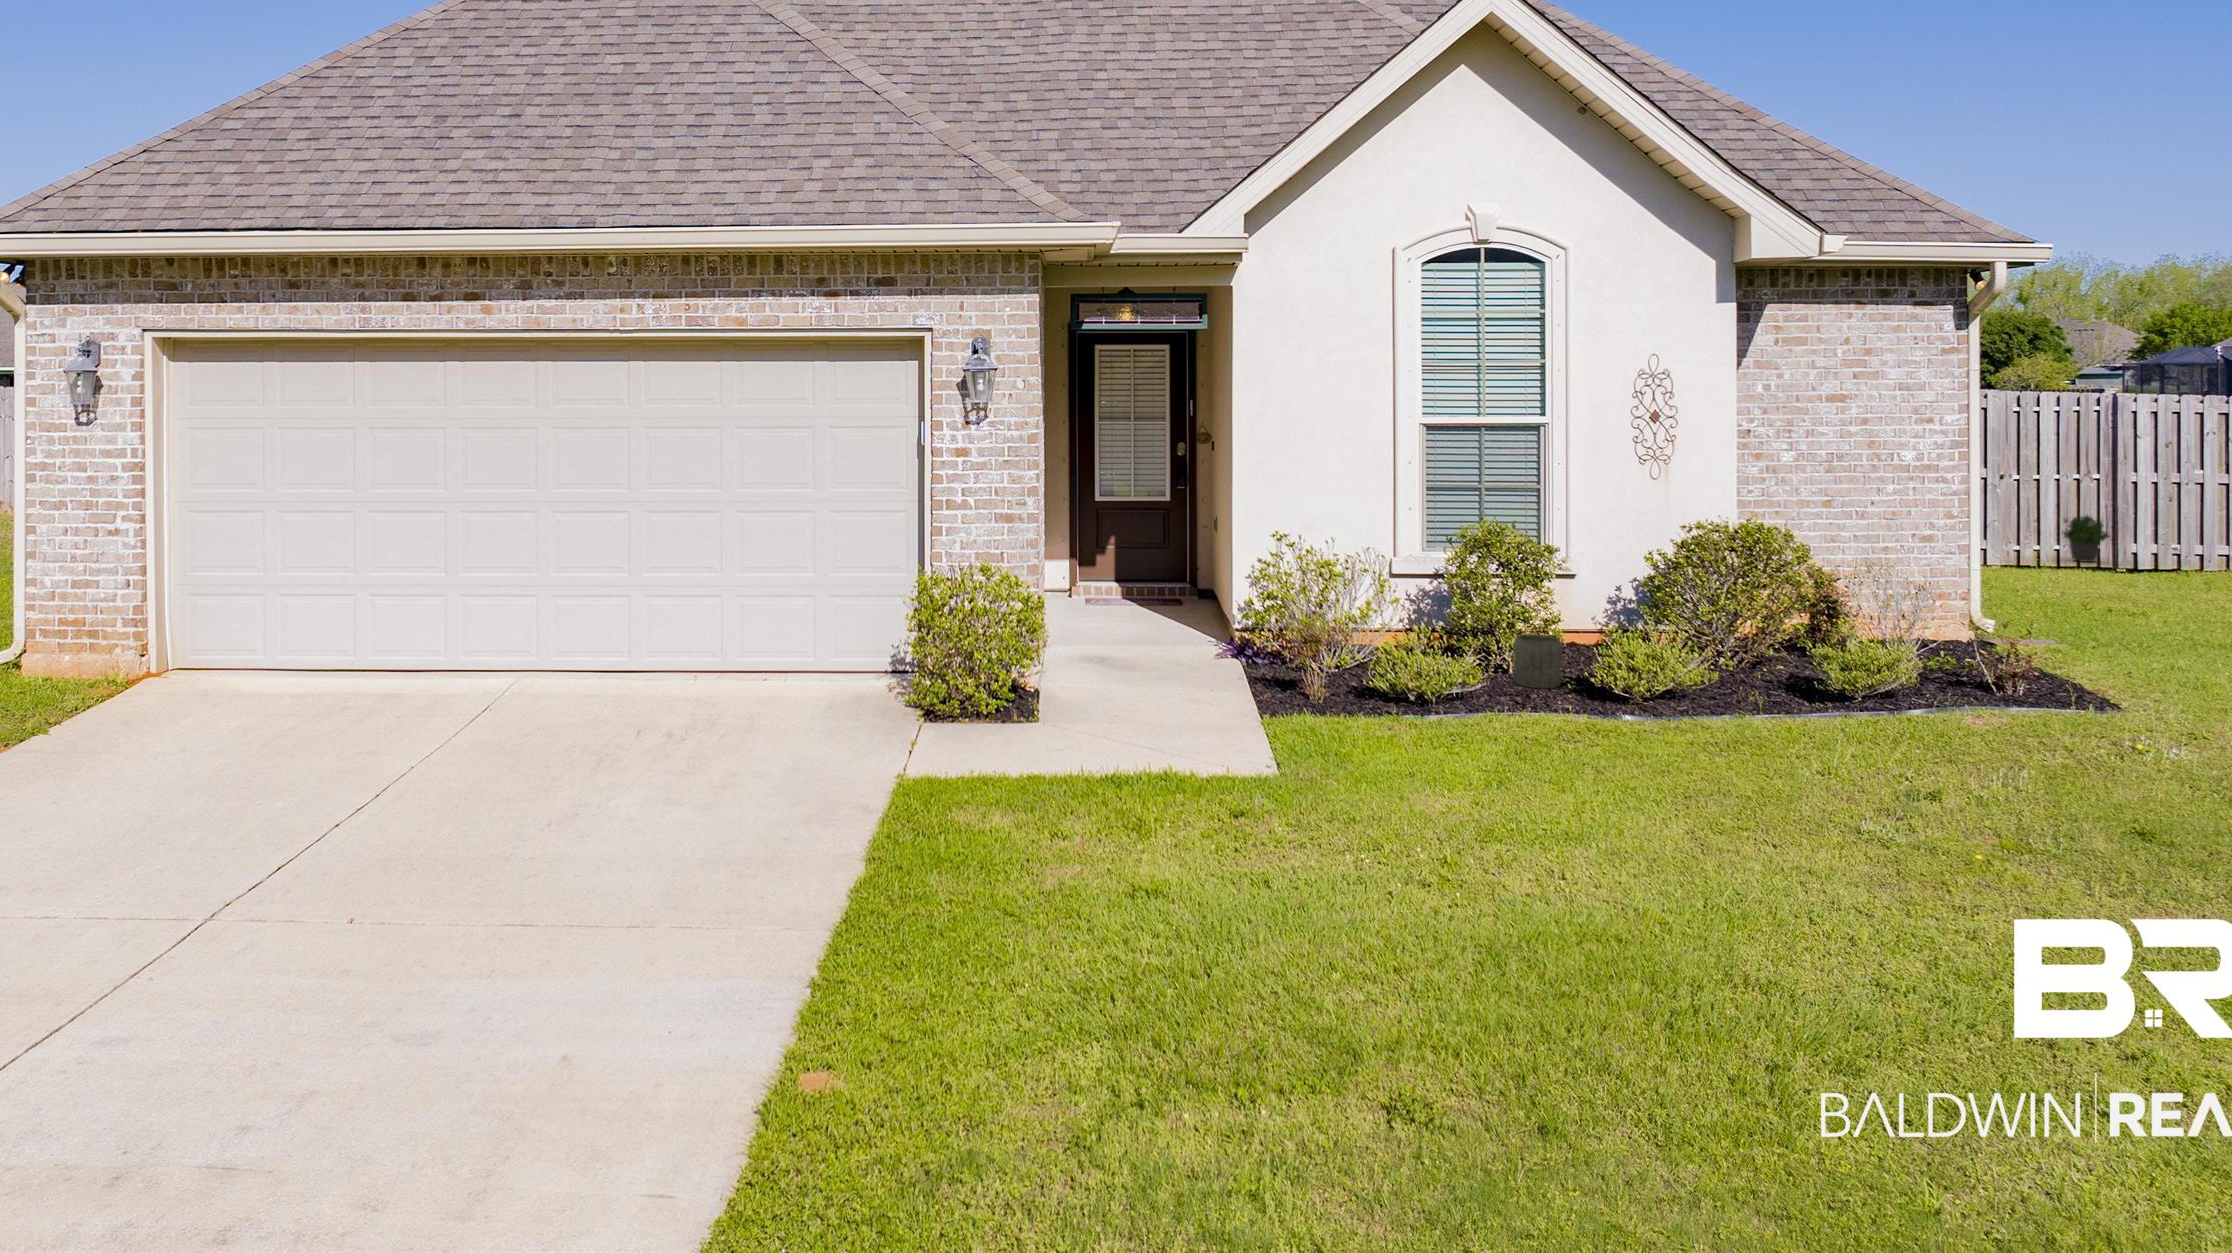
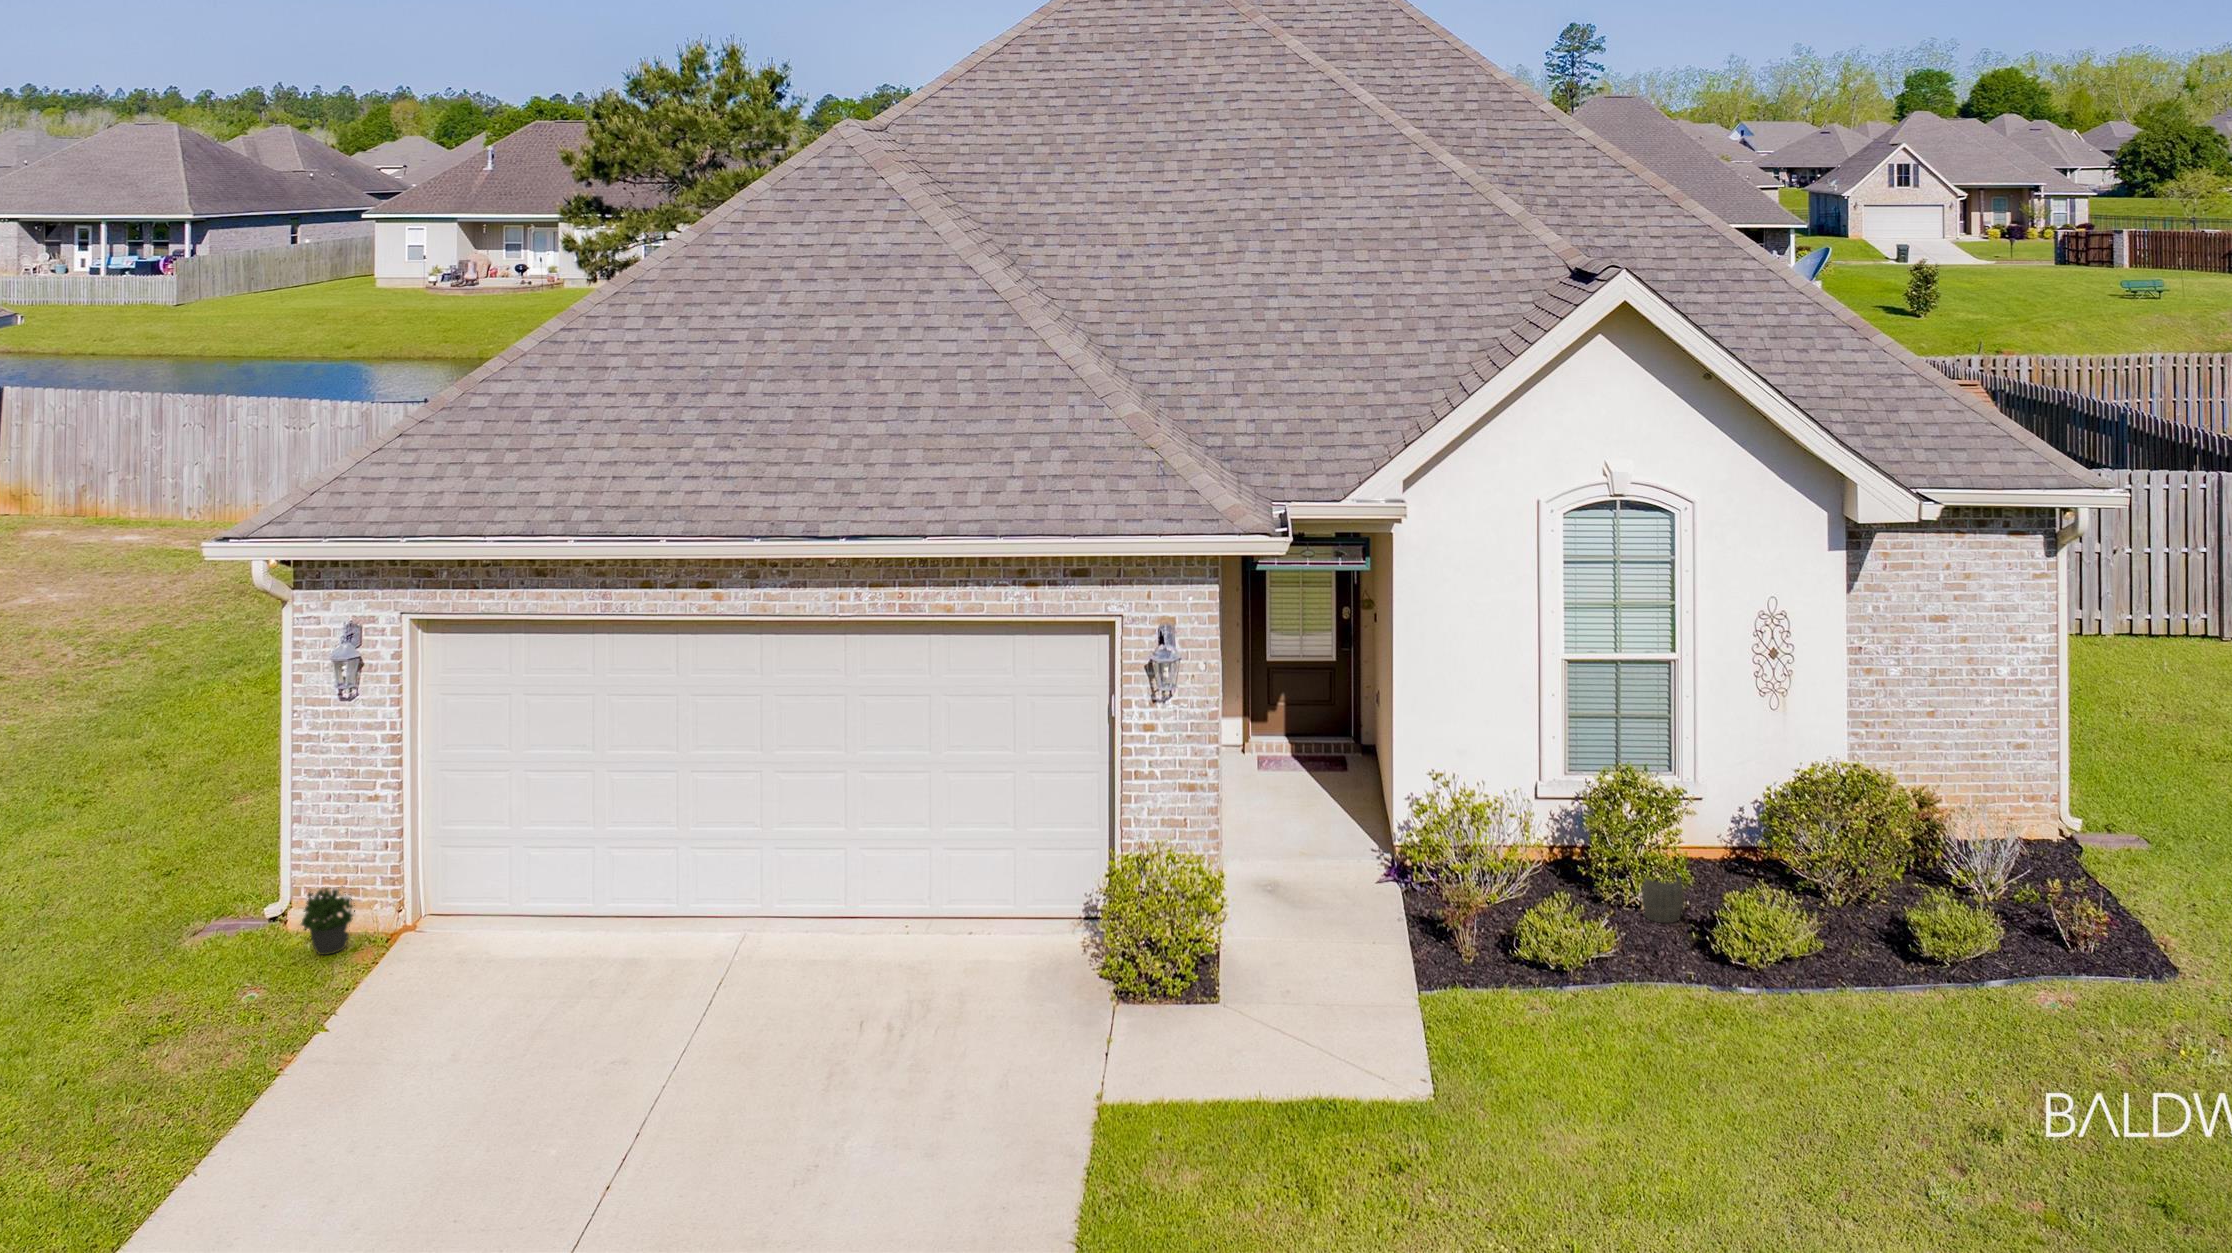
potted plant: present [2062,516,2109,562] -> present [301,888,355,955]

